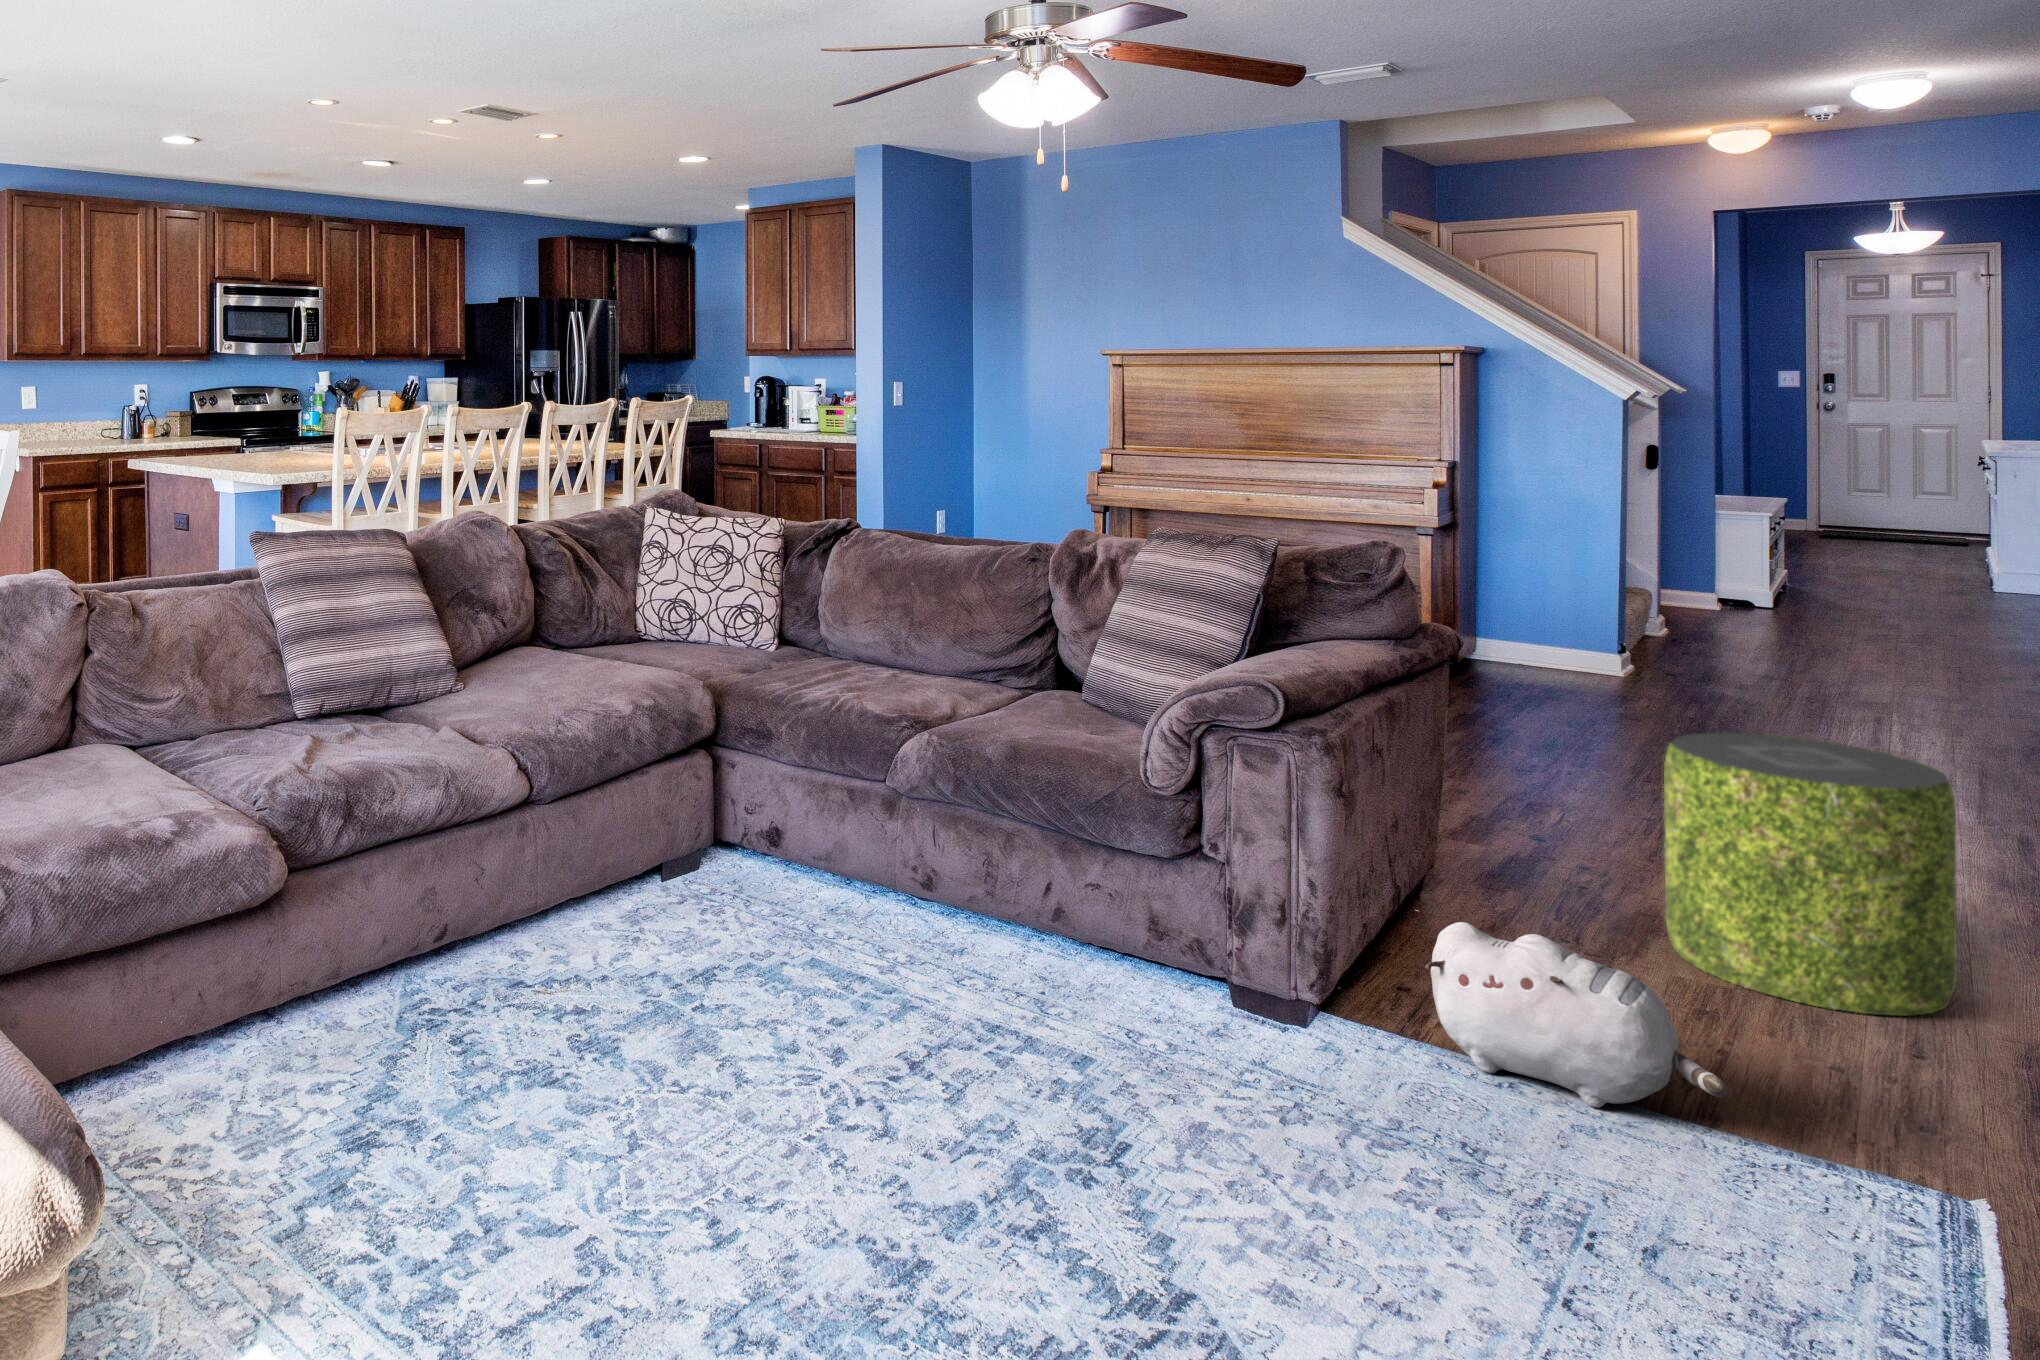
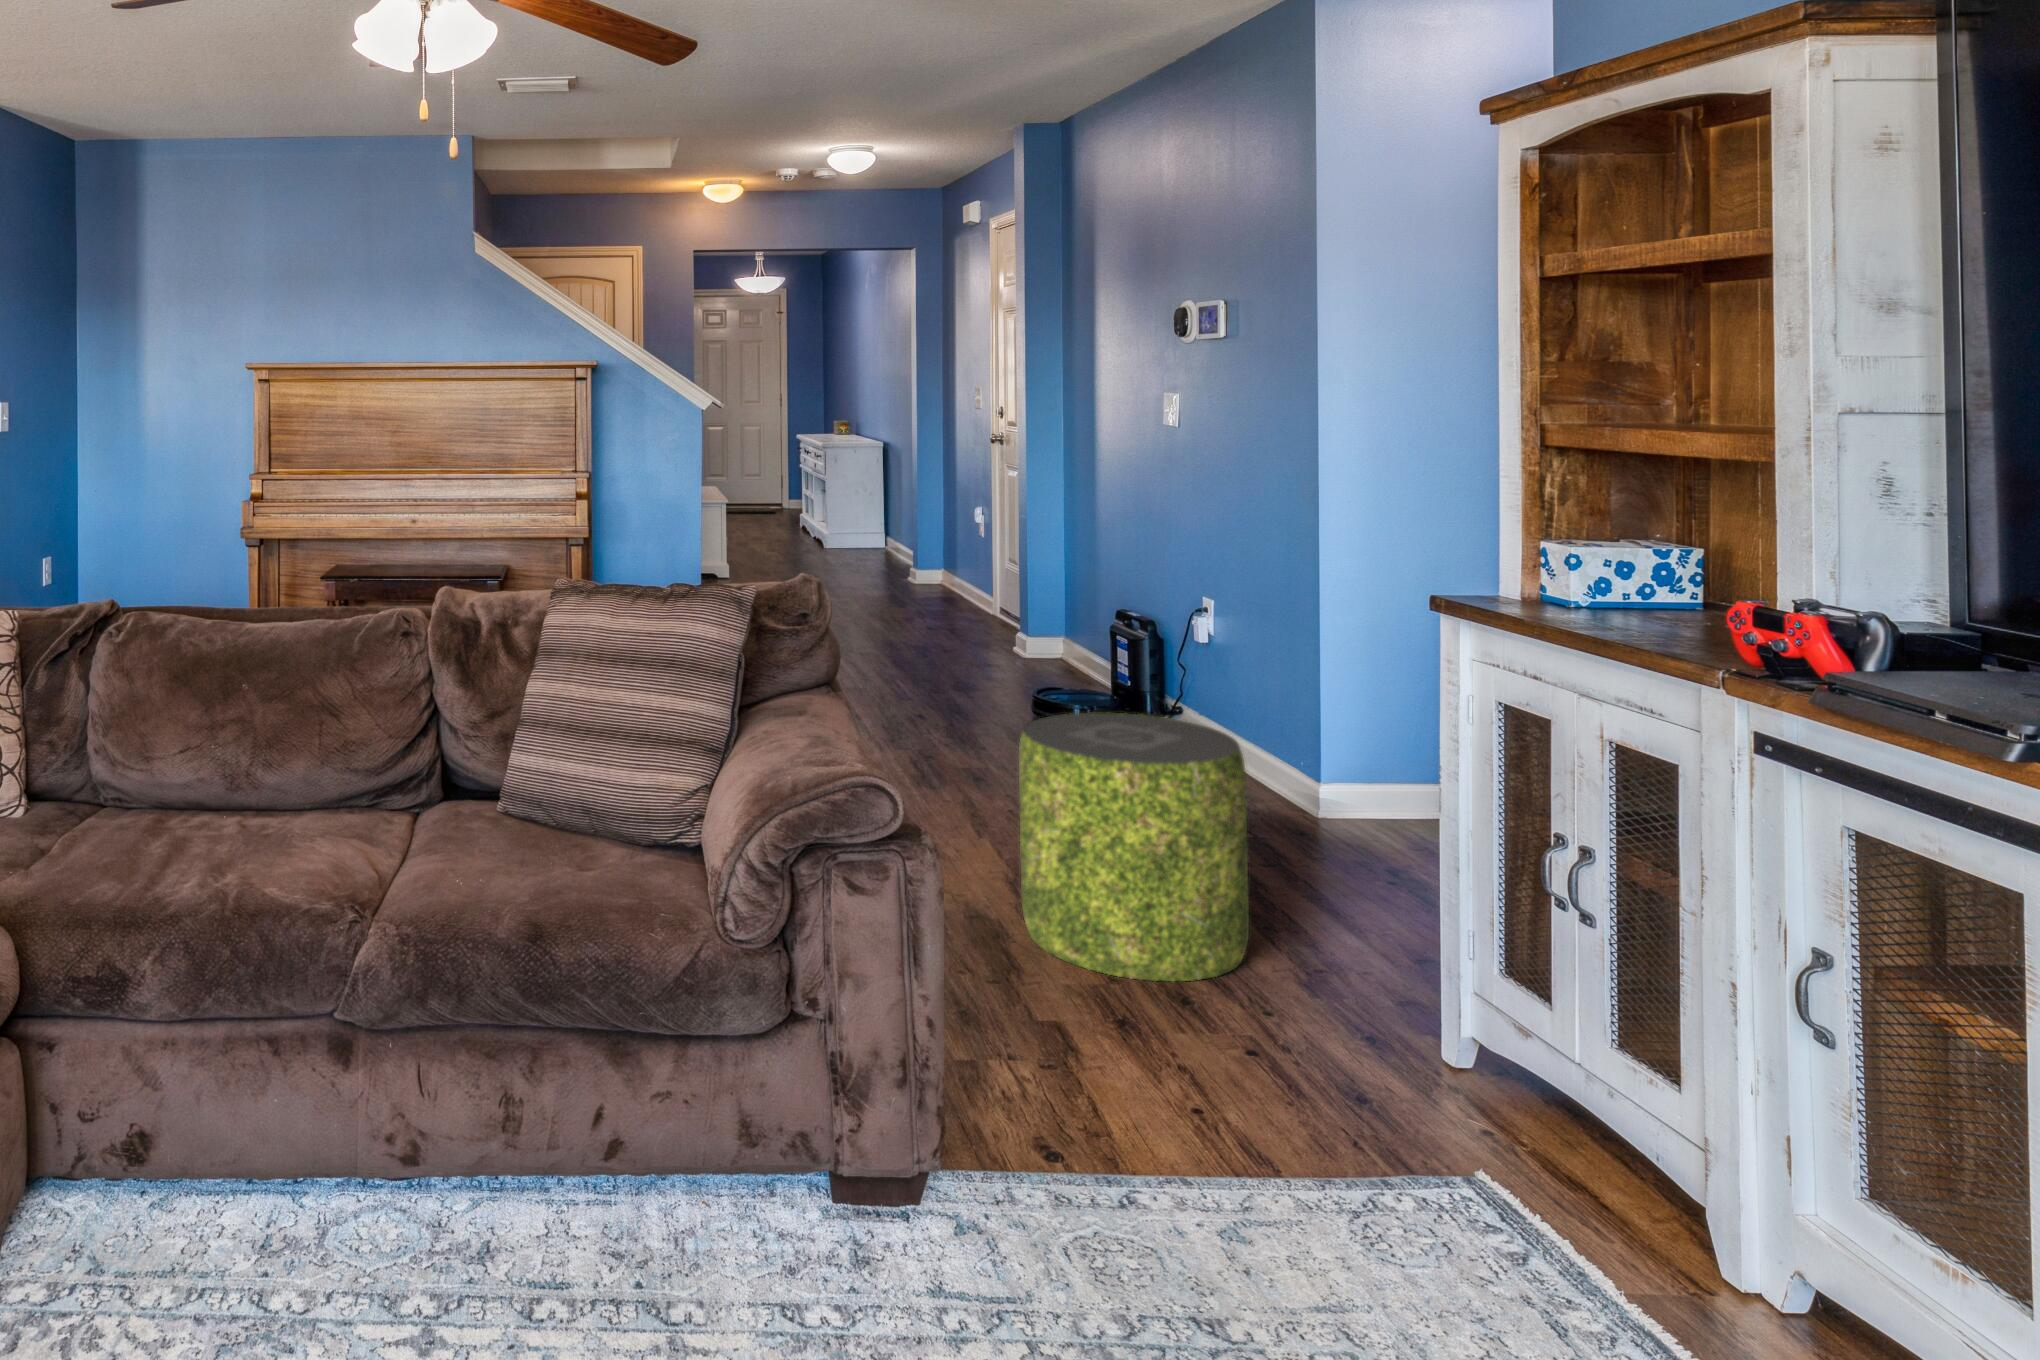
plush toy: present [1424,922,1727,1107] -> none [1029,1016,1354,1203]

